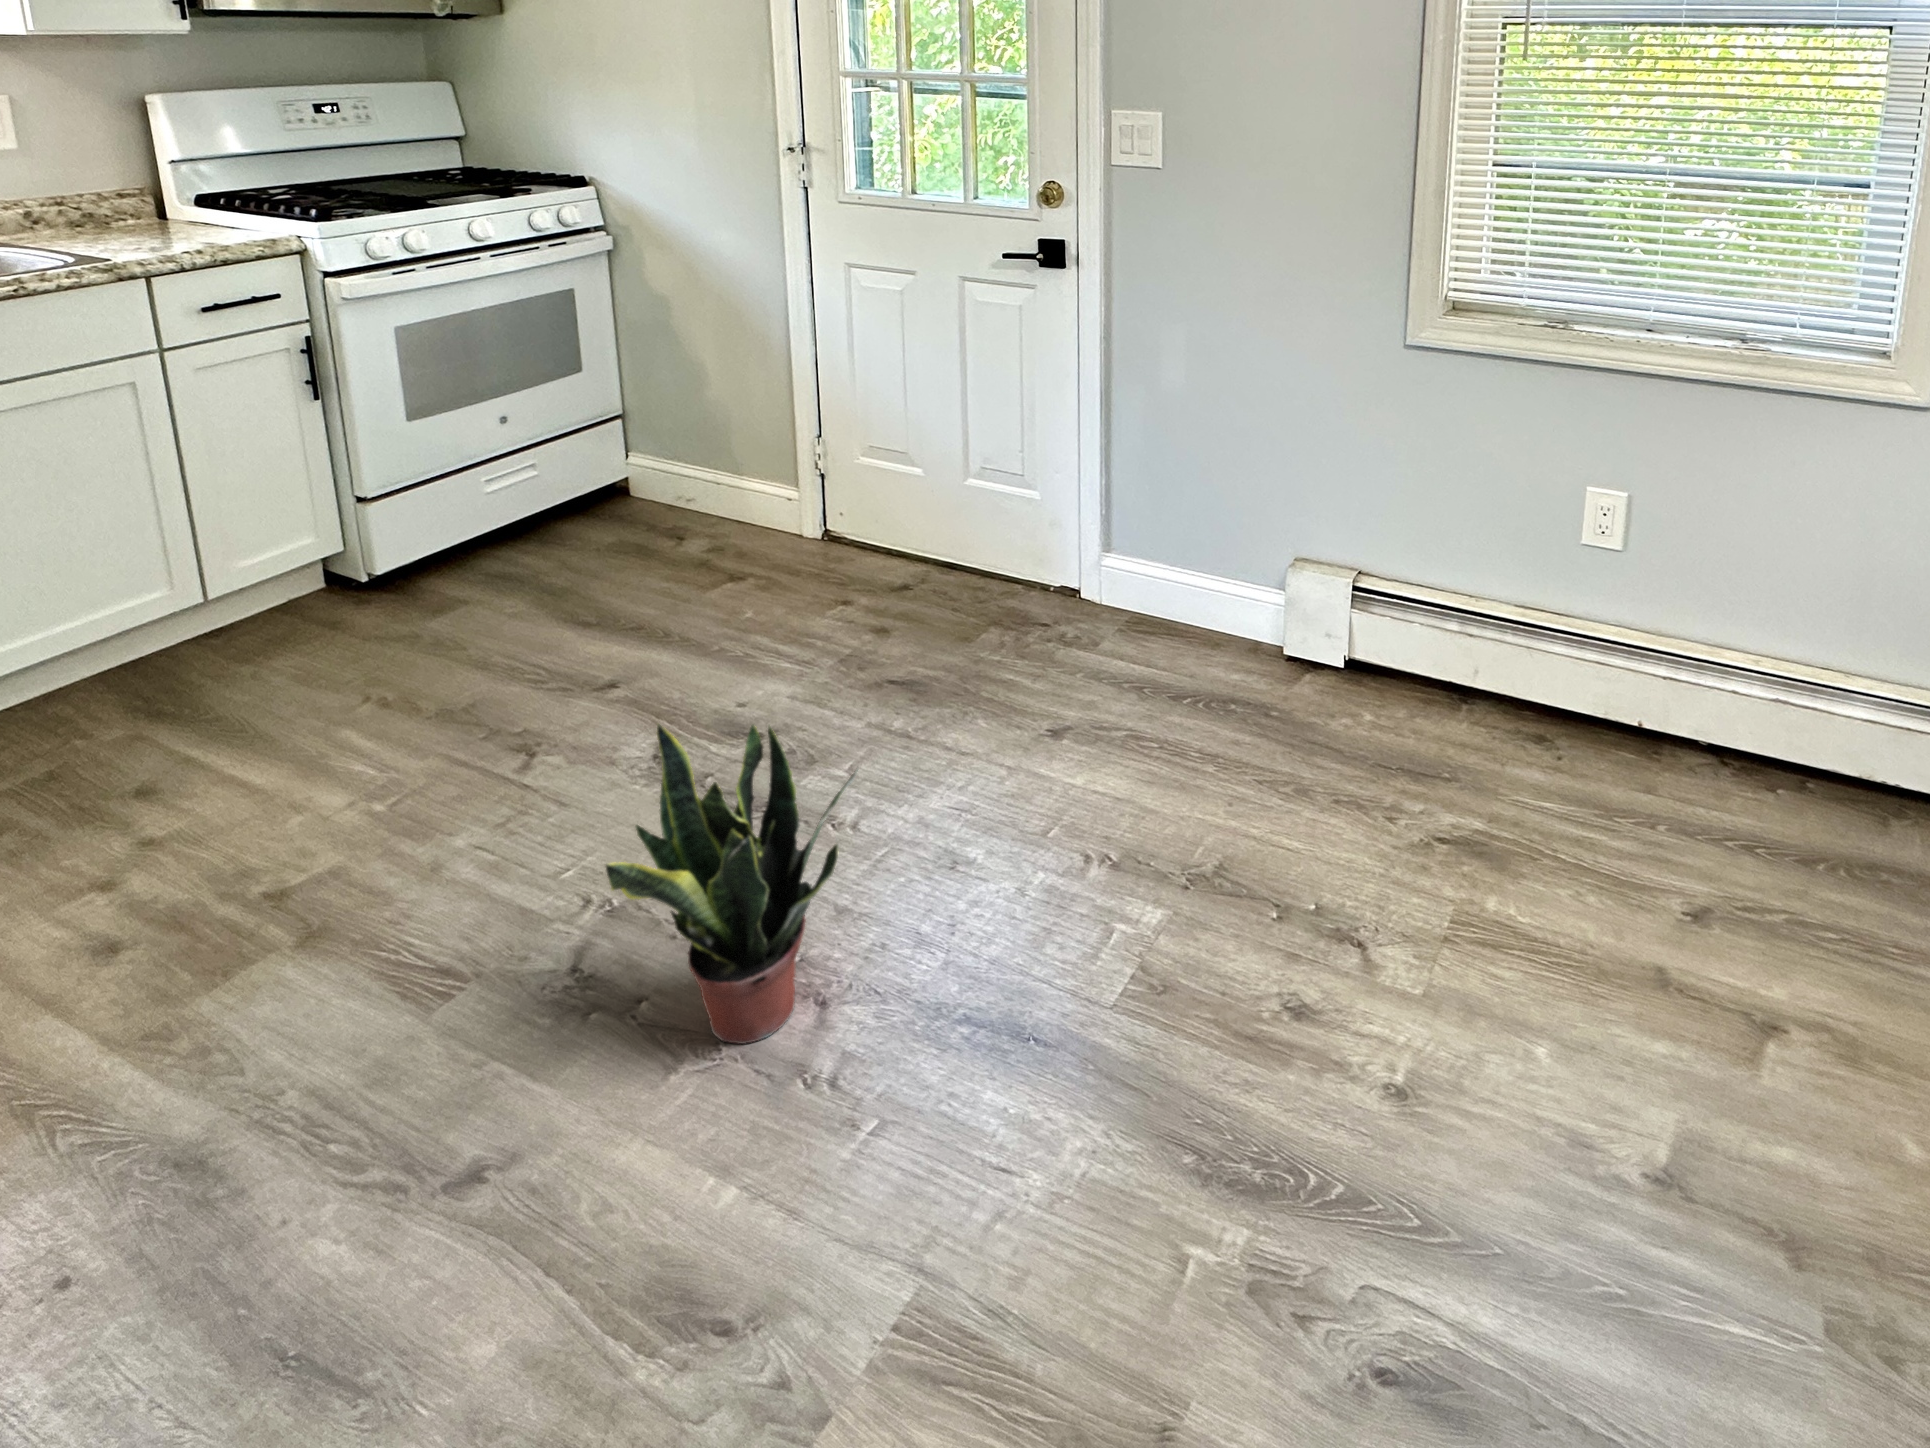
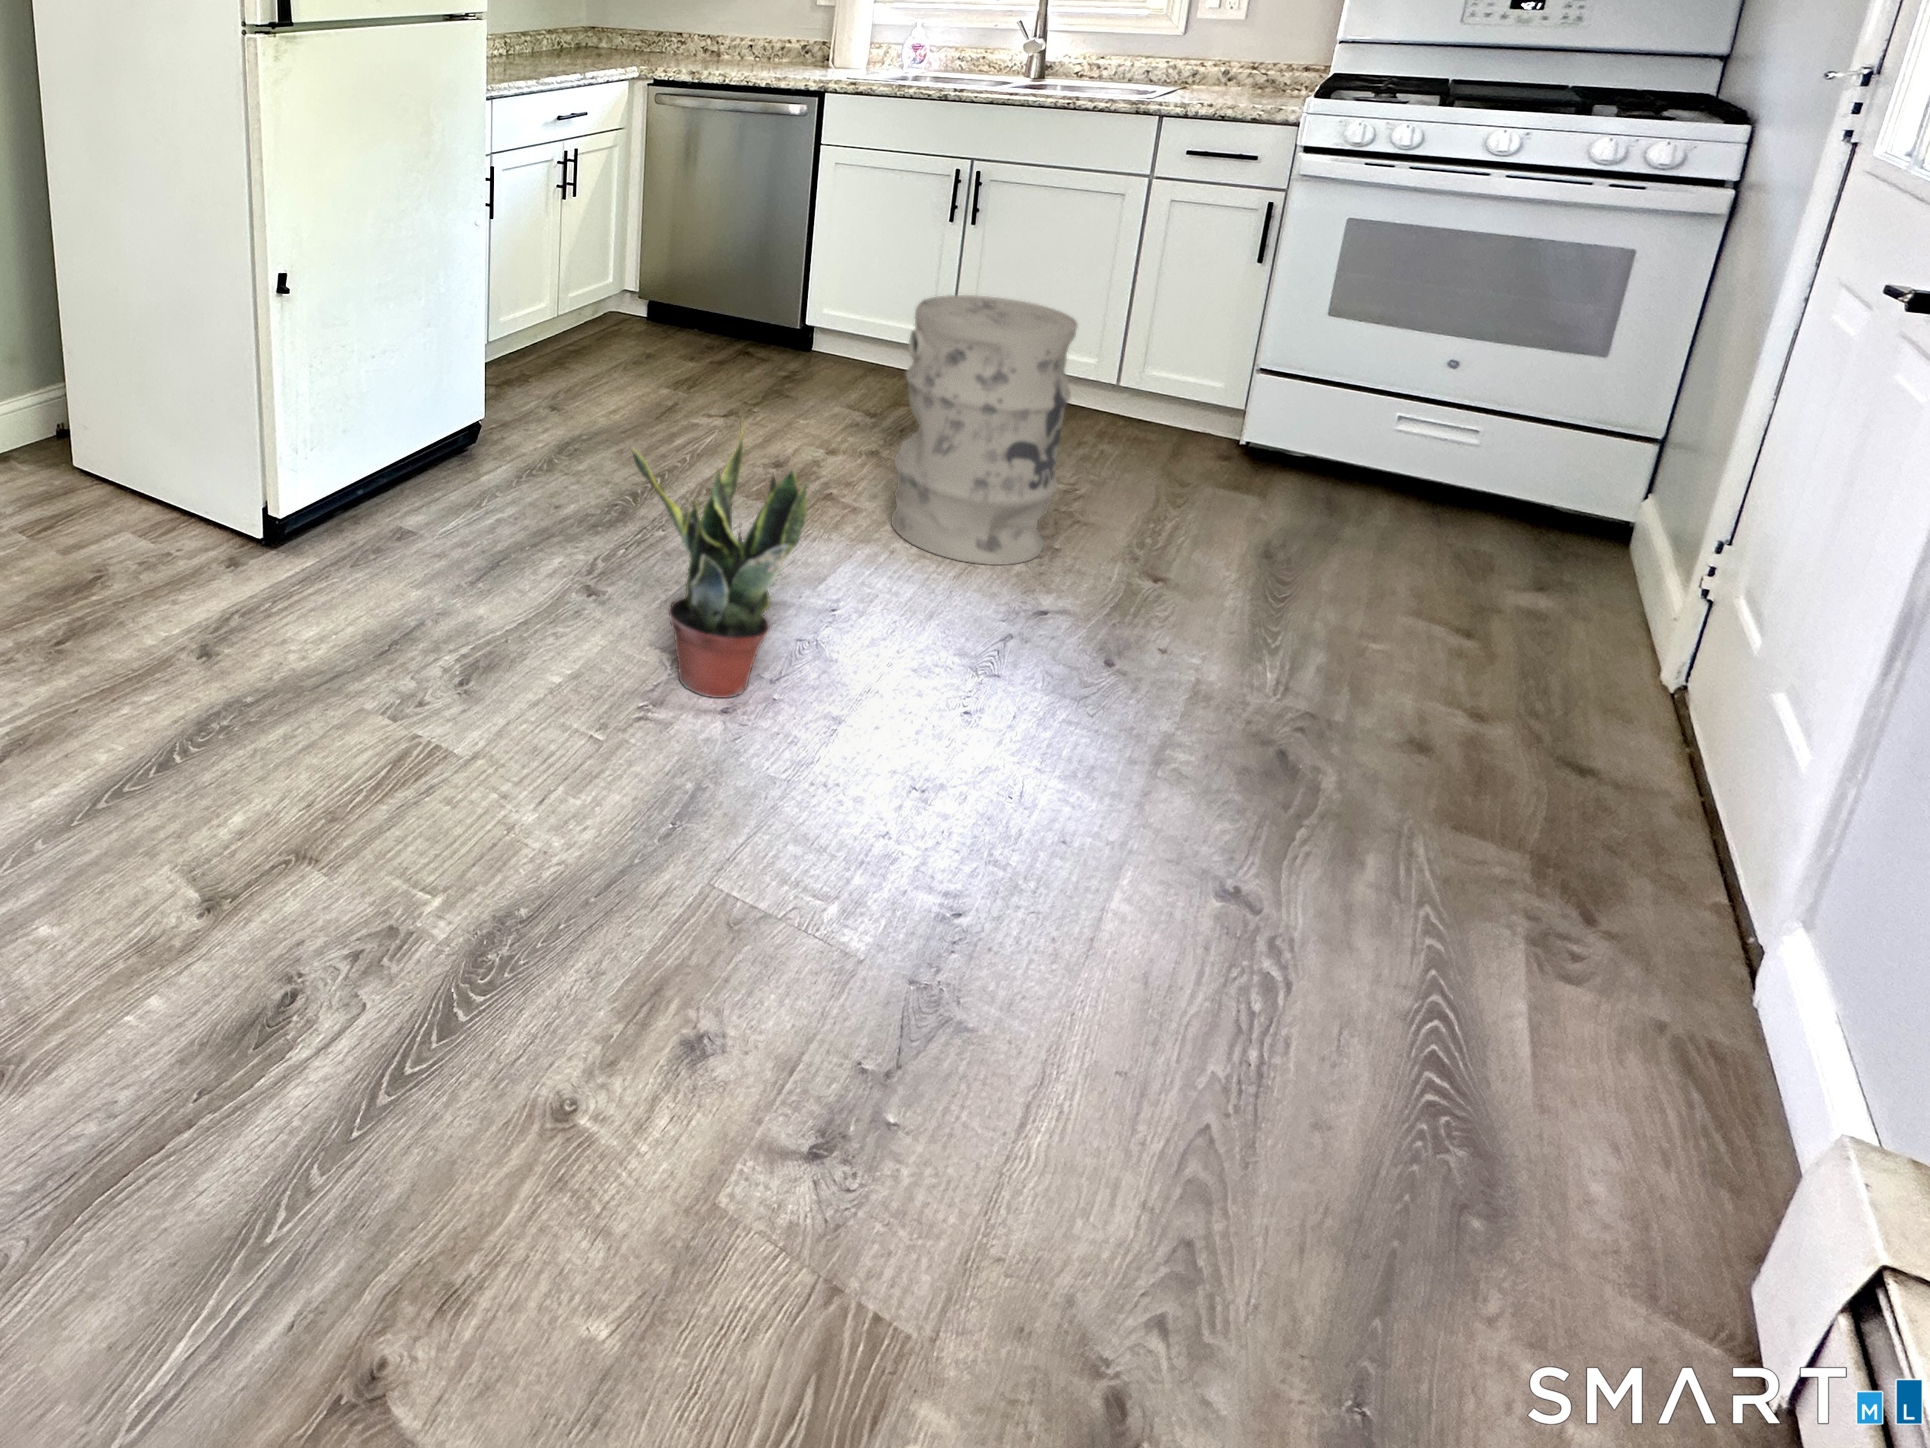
trash can: none [306,498,542,836] -> present [891,295,1078,565]

